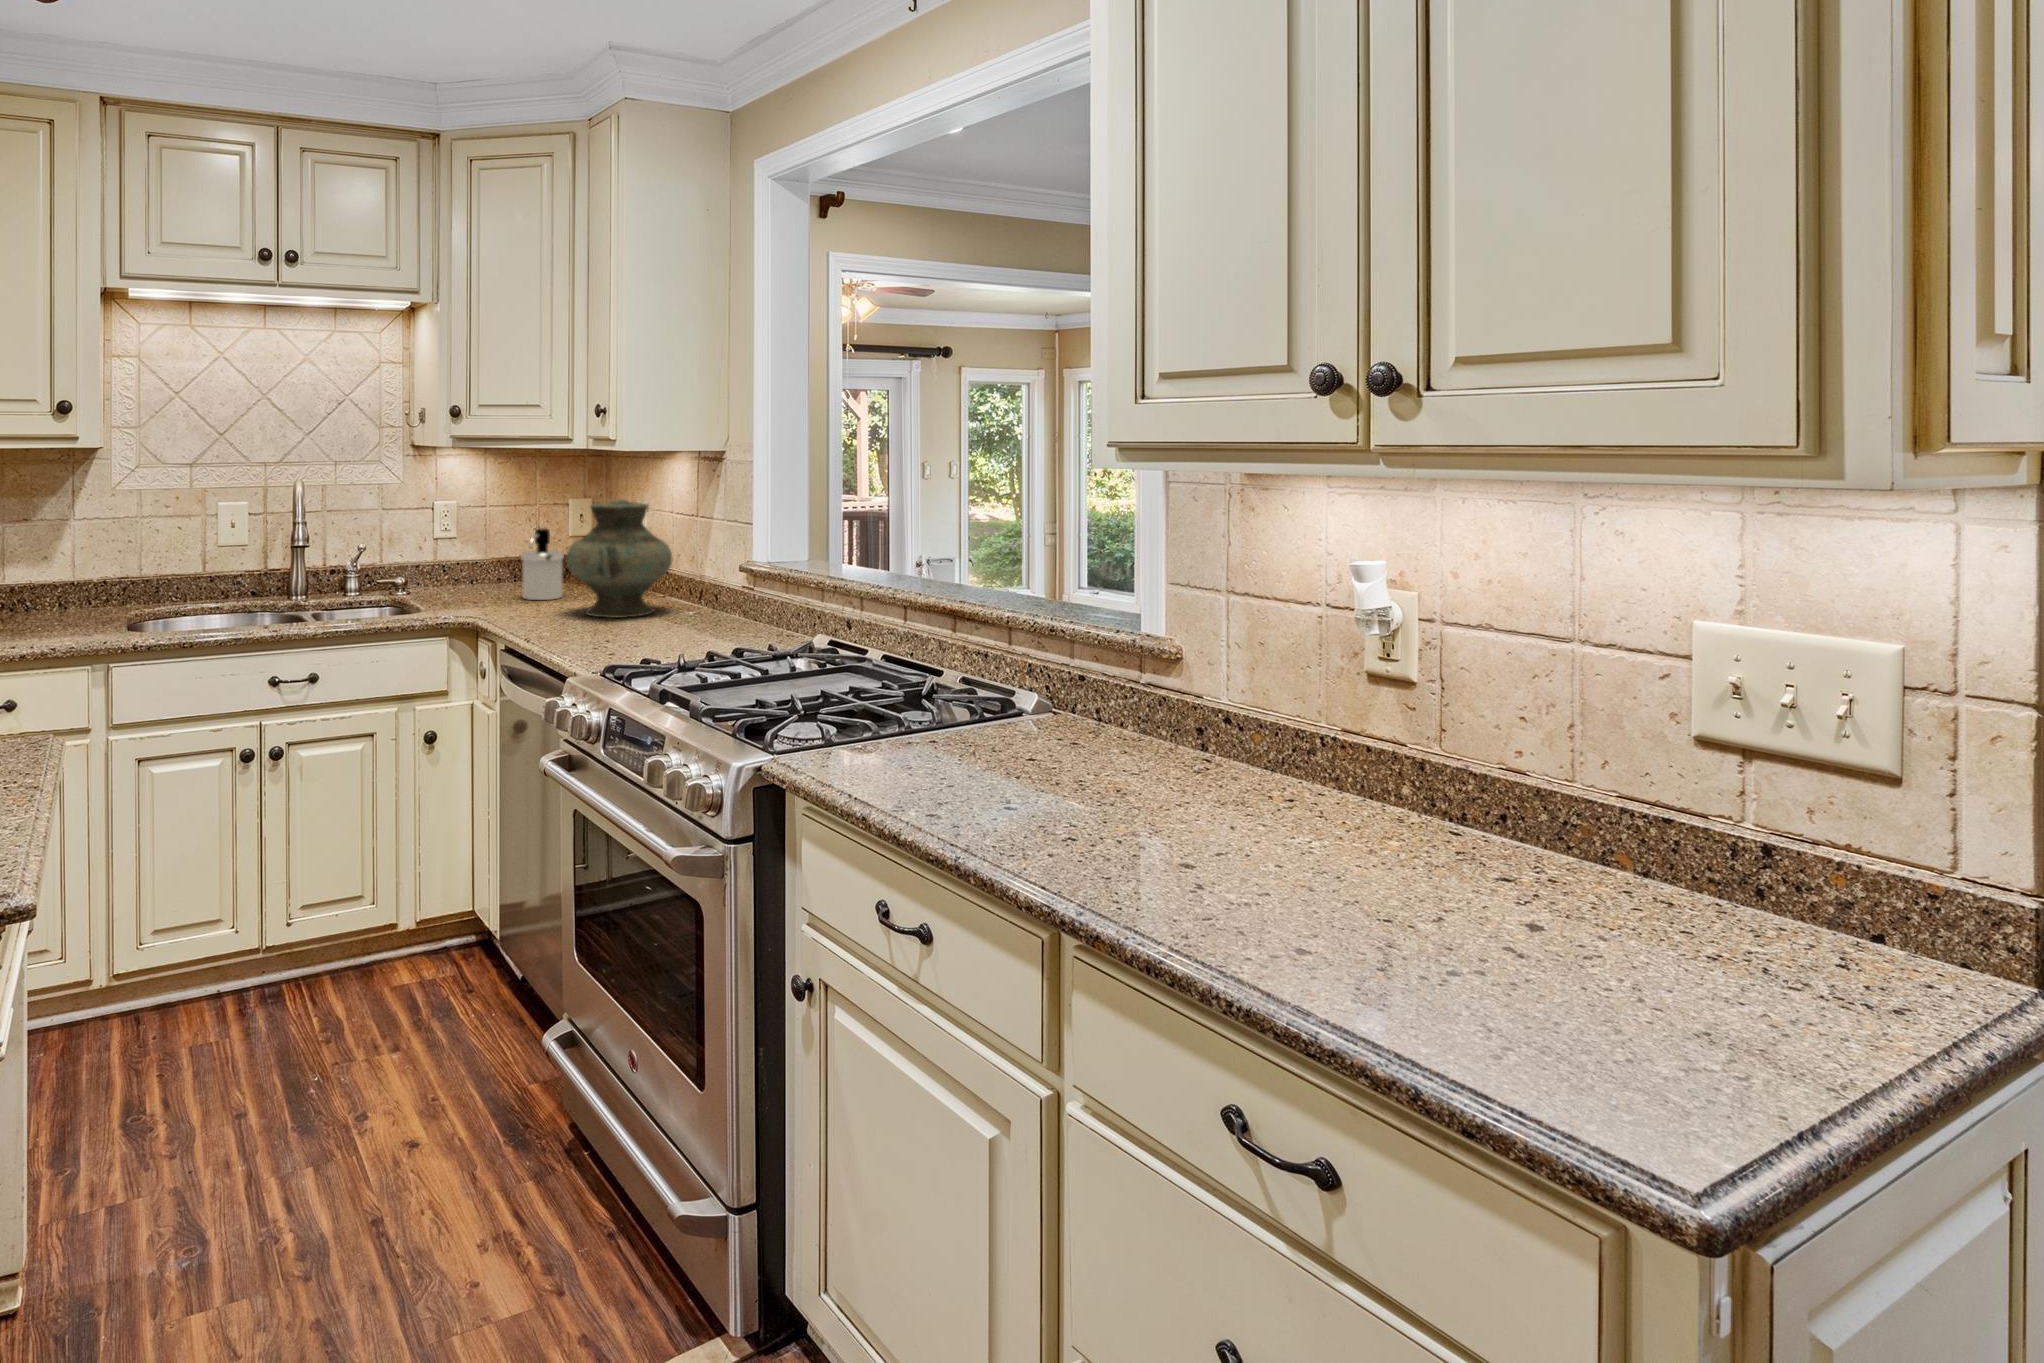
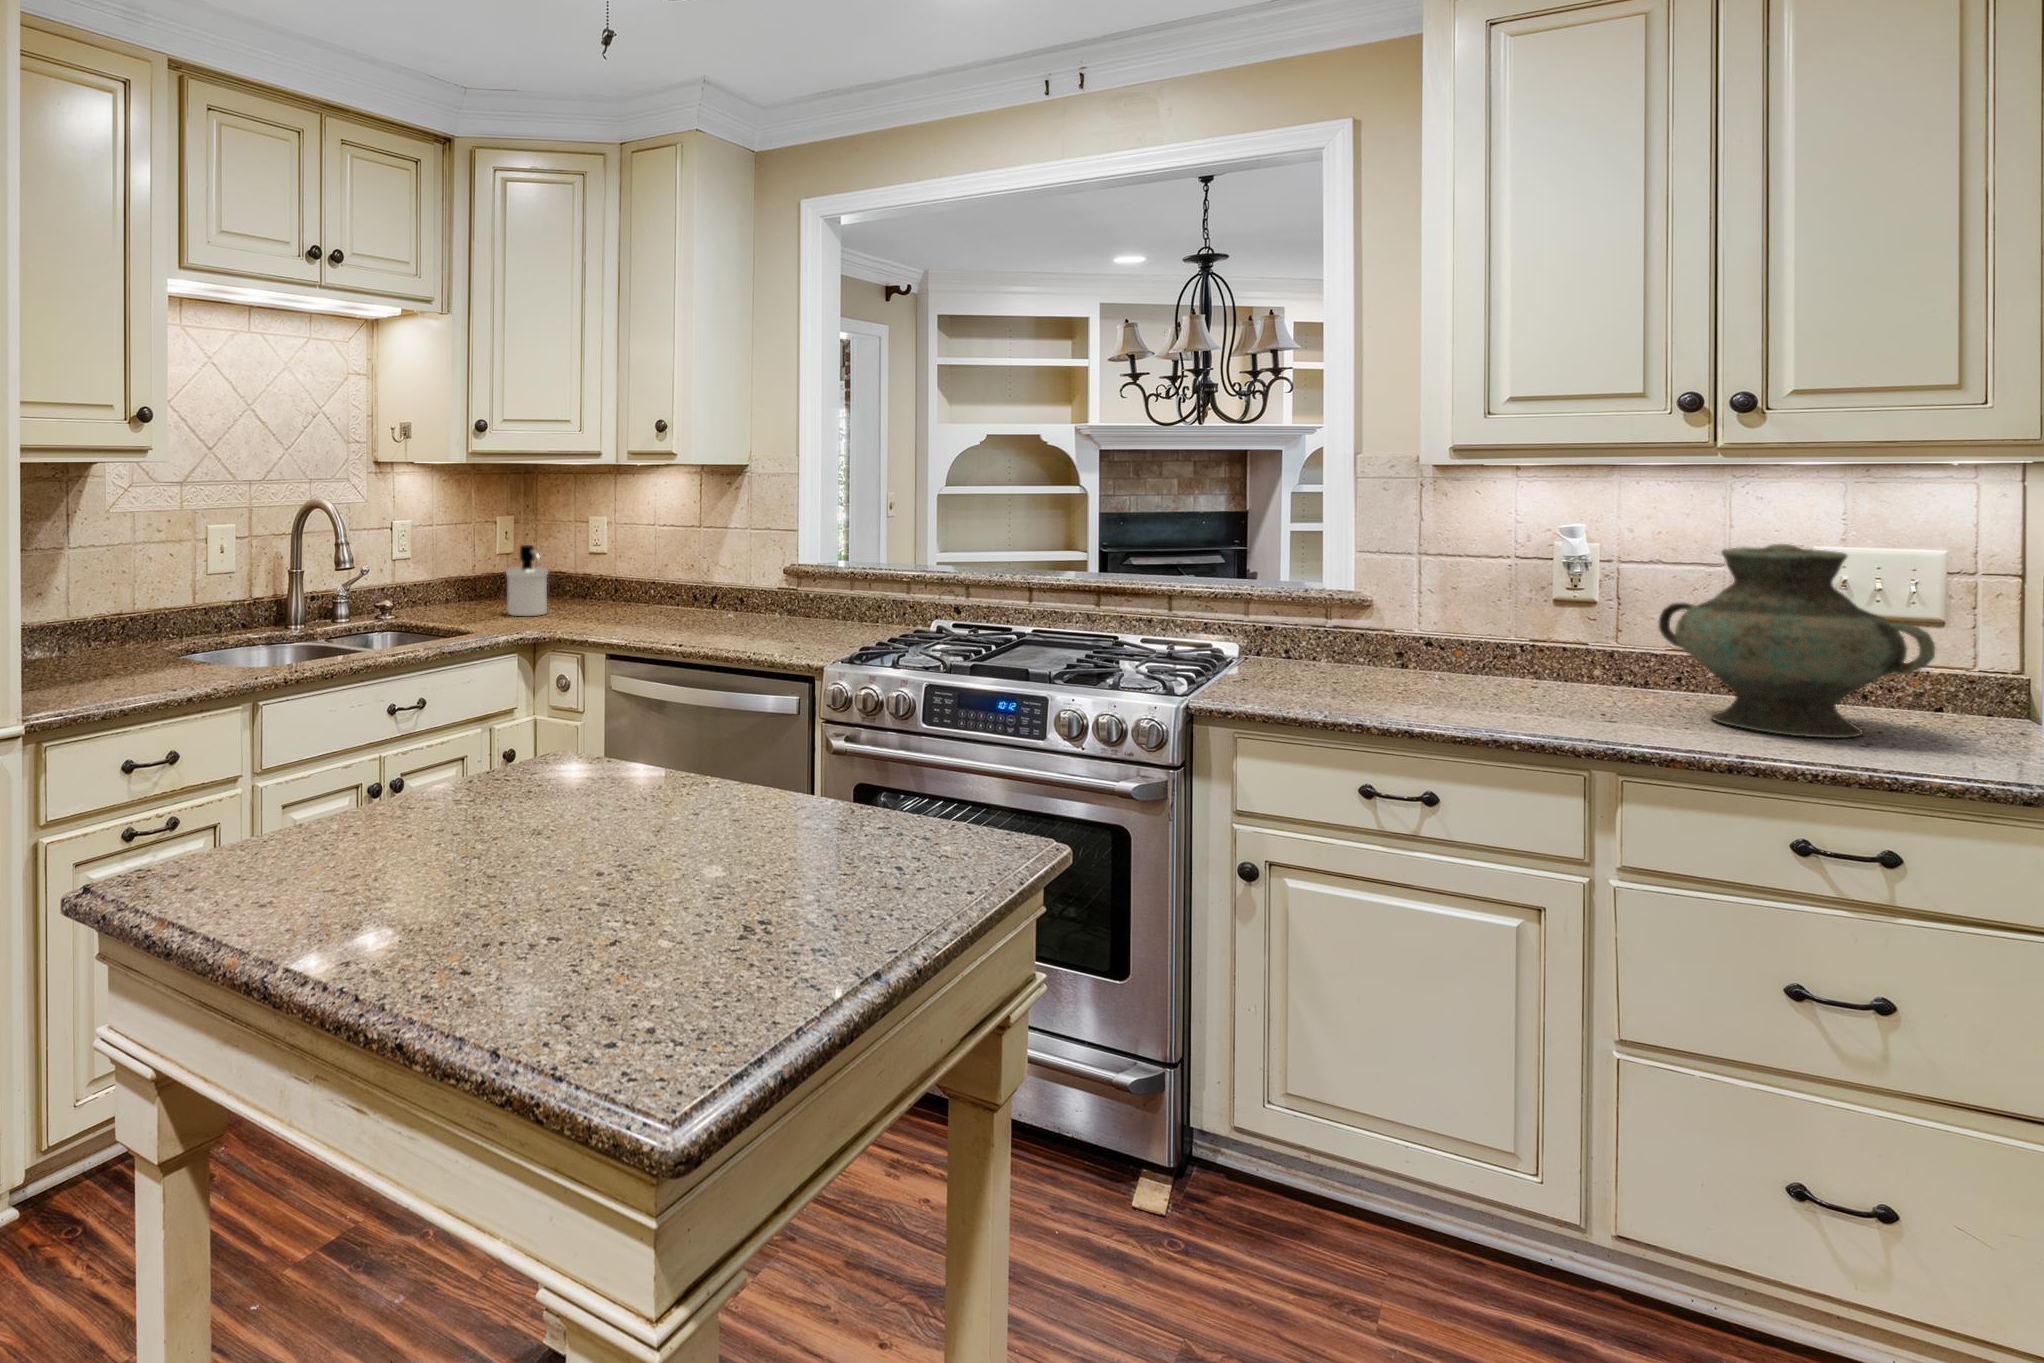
vase: present [566,499,673,618] -> present [1659,544,1935,738]

